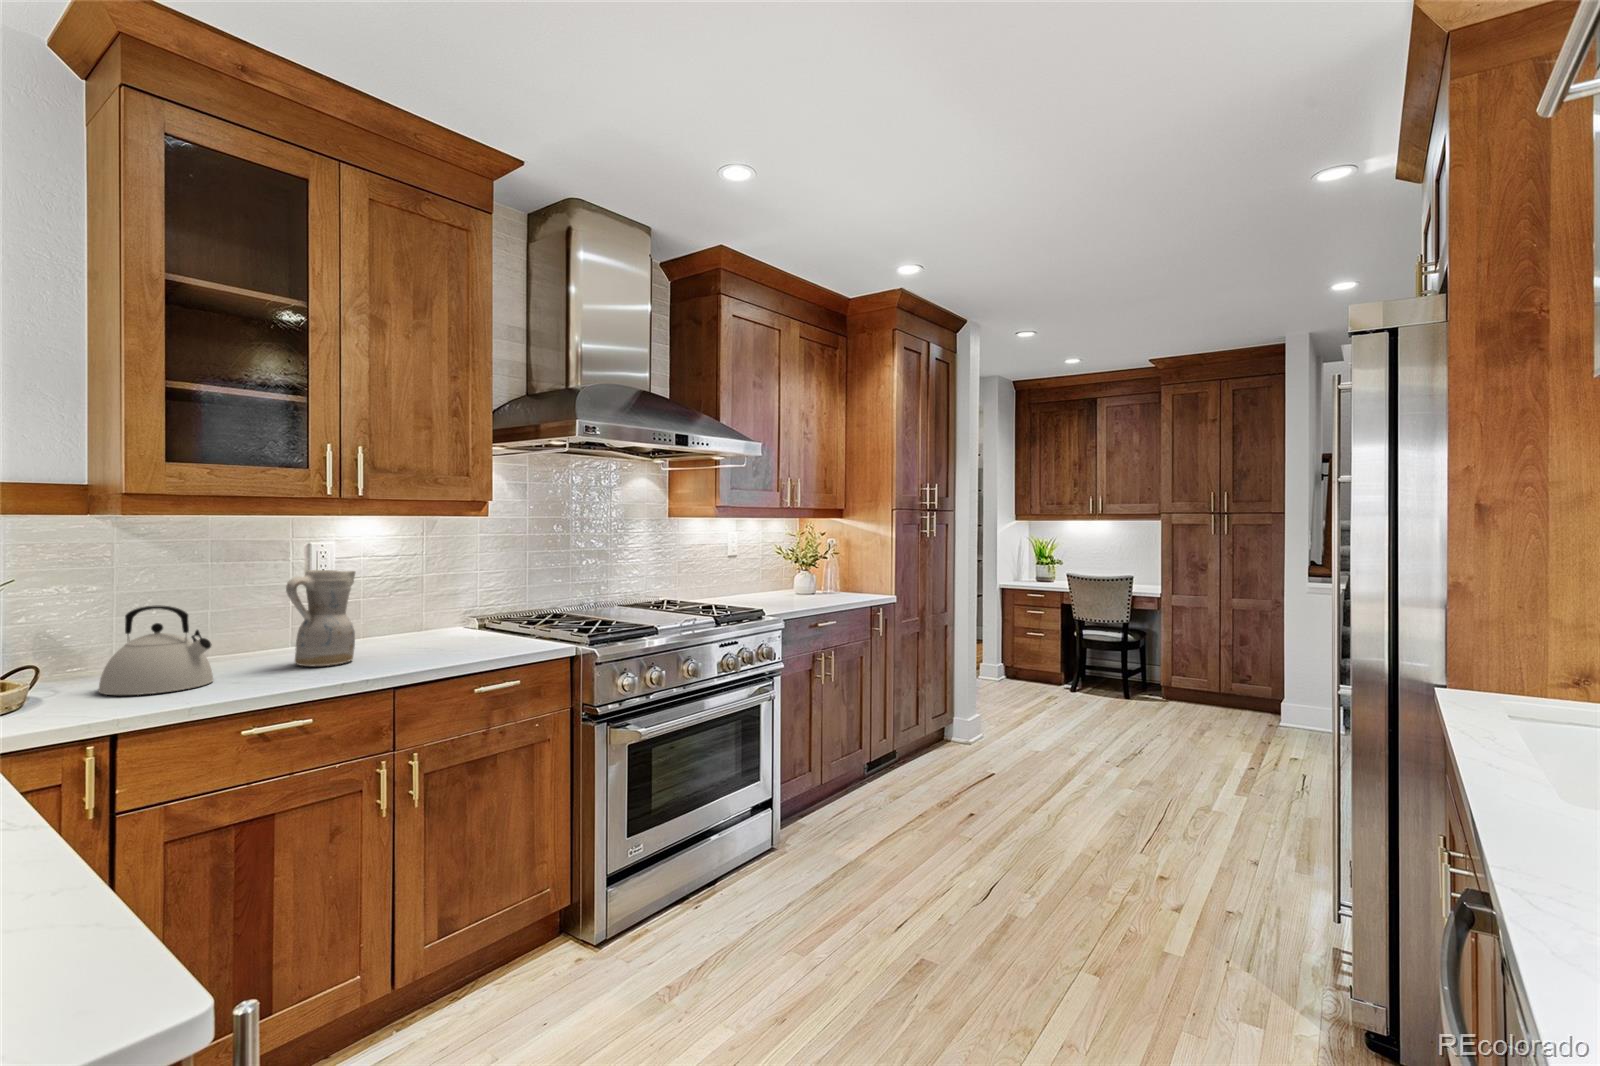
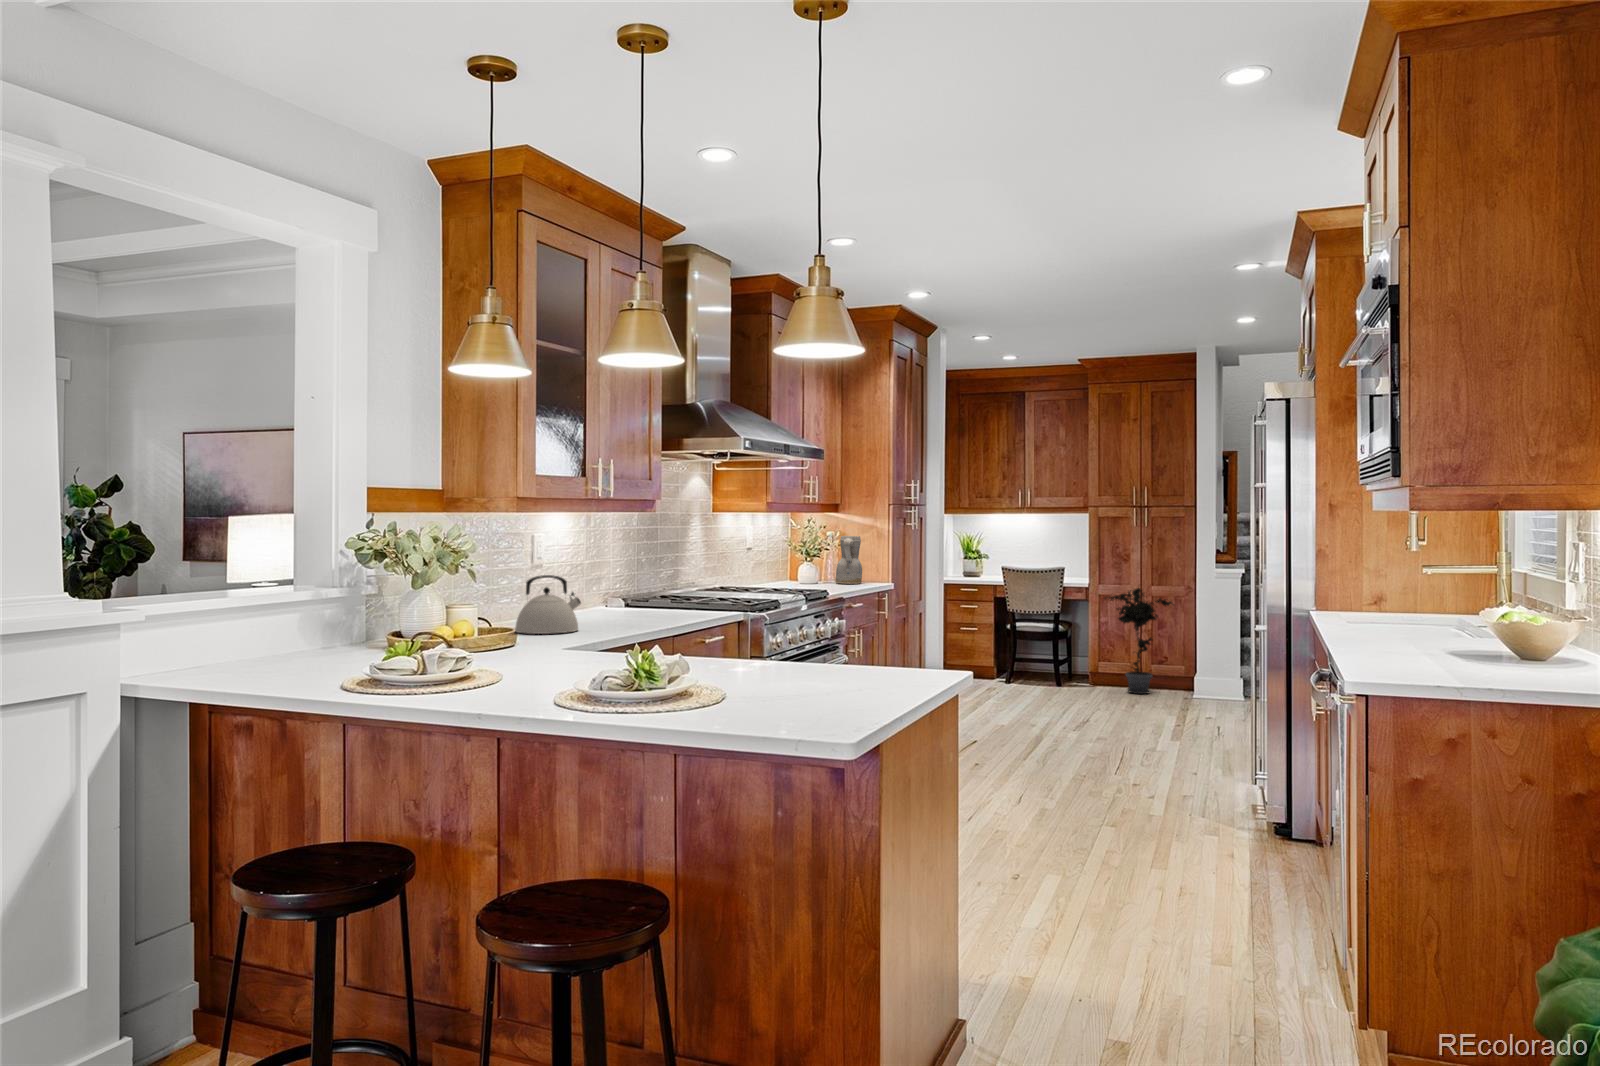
ceramic pitcher: present [286,570,355,666] -> present [836,536,862,584]
potted plant: none [1173,597,1256,715] -> present [1104,588,1174,694]

